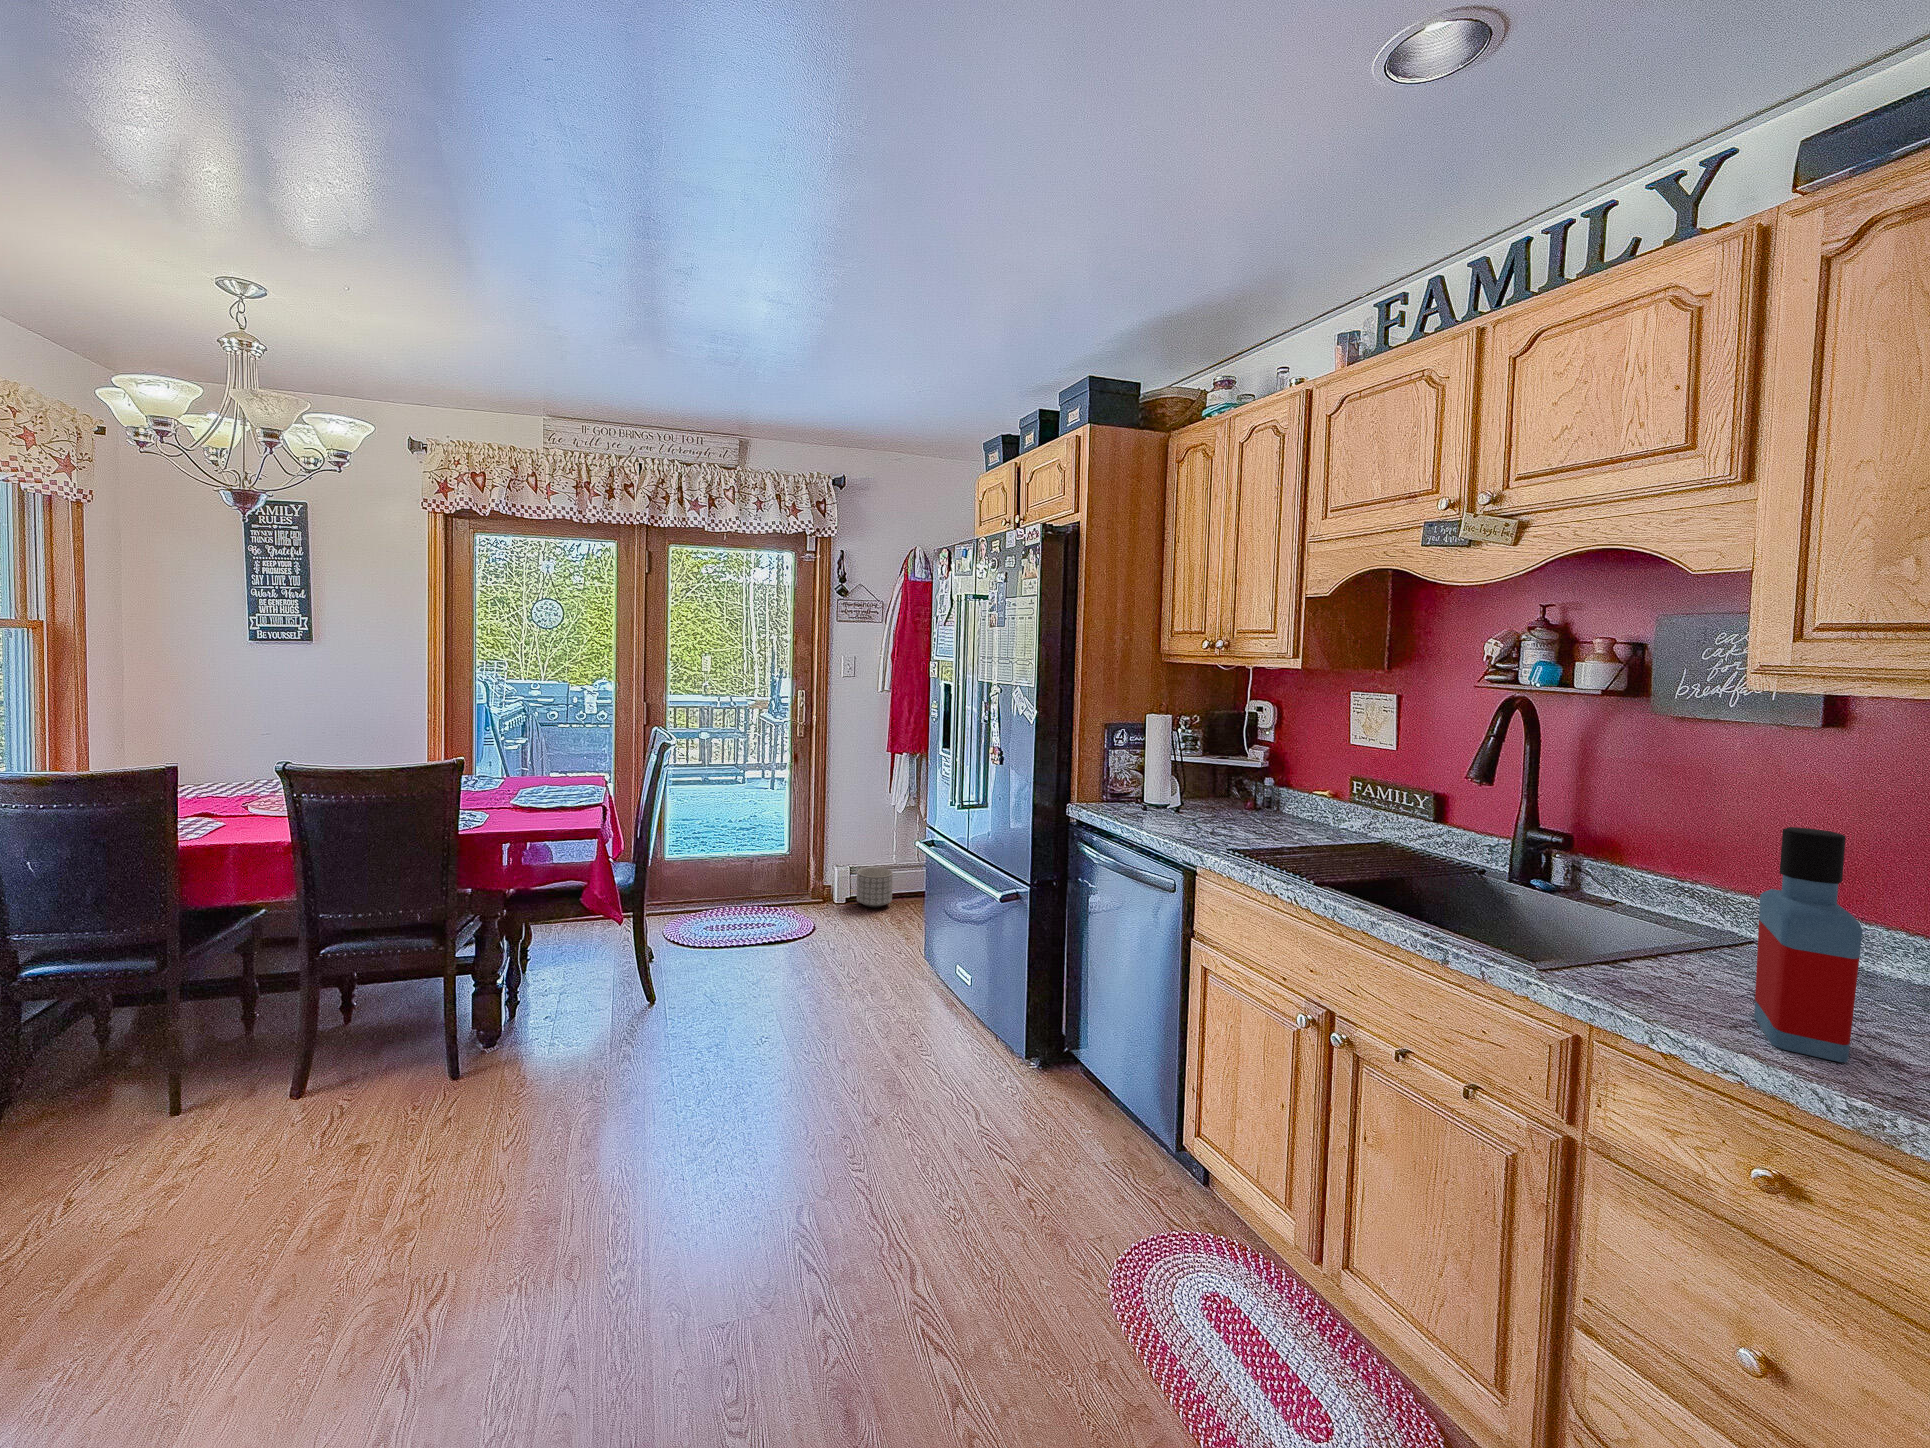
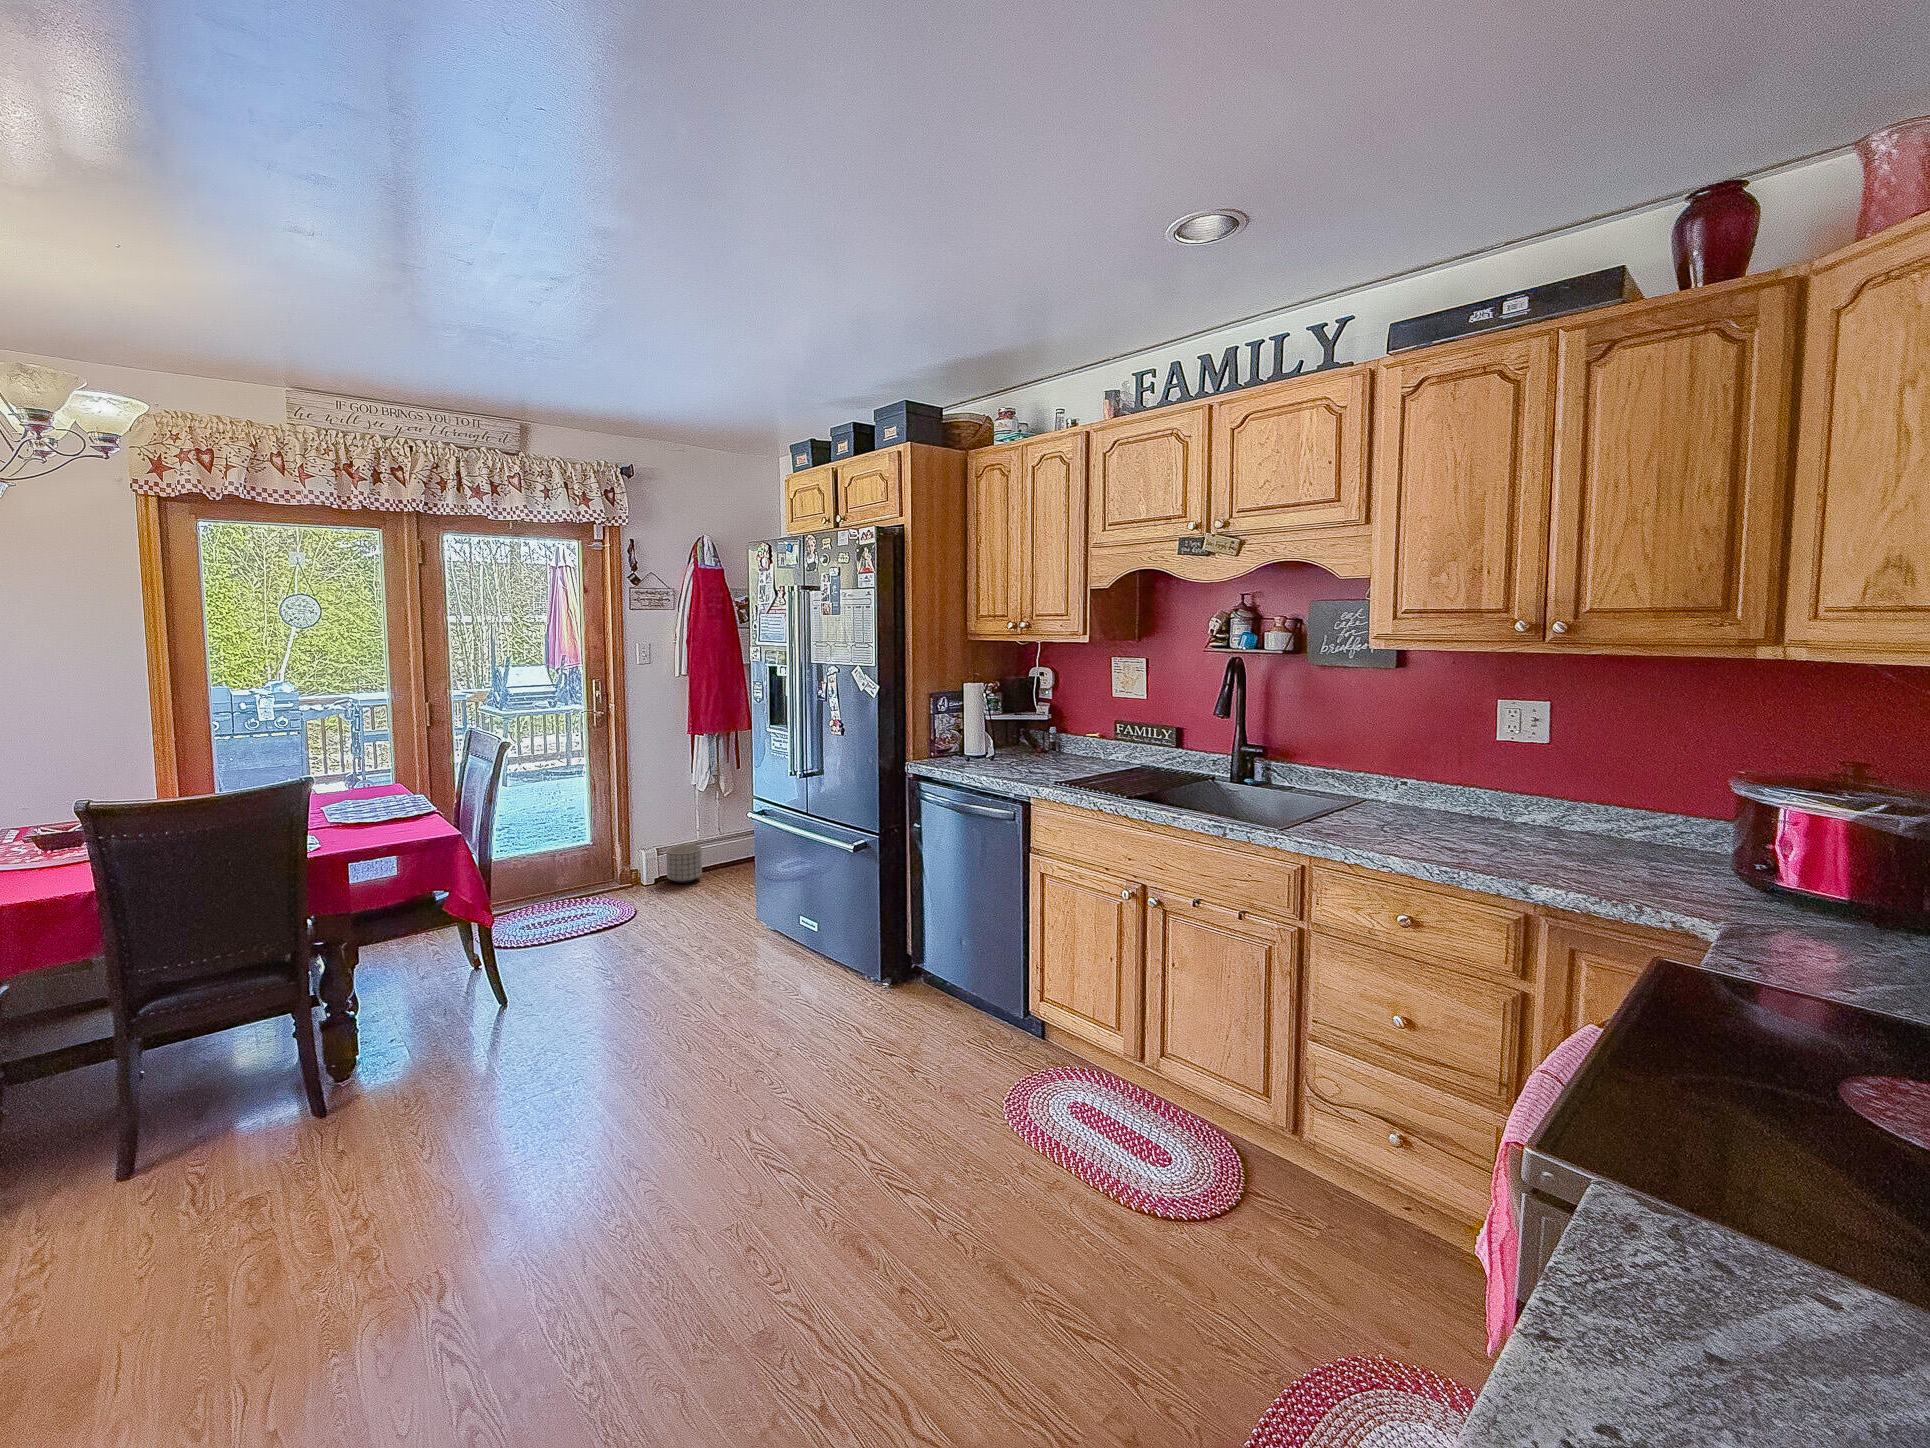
bottle: present [1754,827,1863,1062] -> none [1387,727,1438,852]

